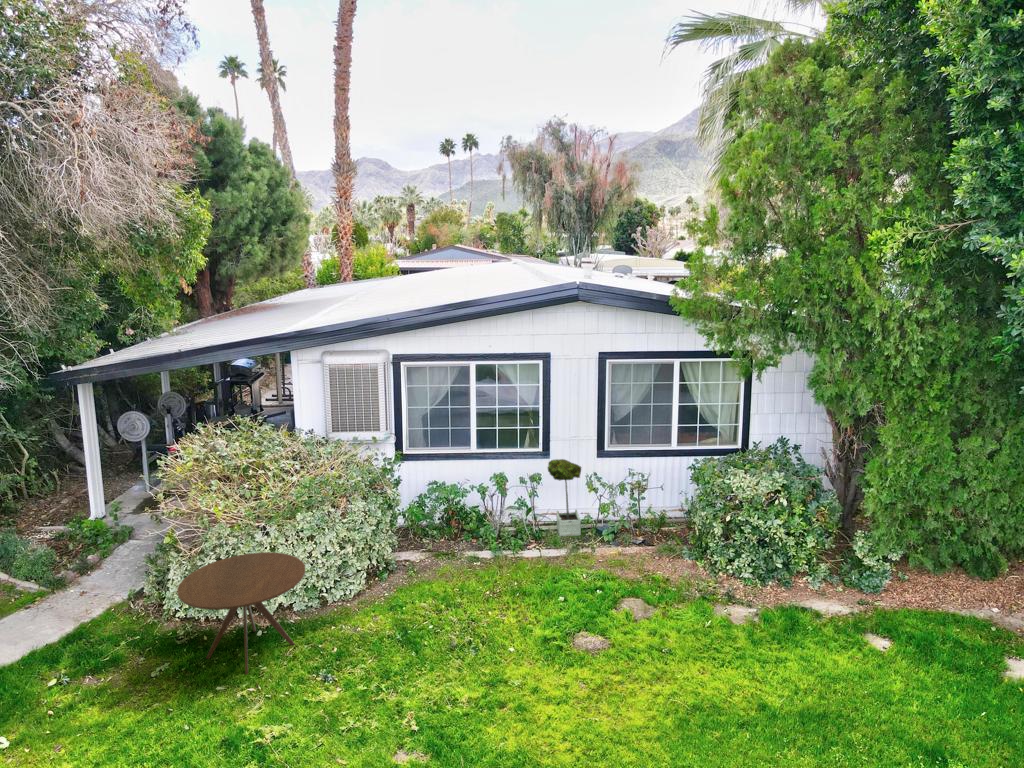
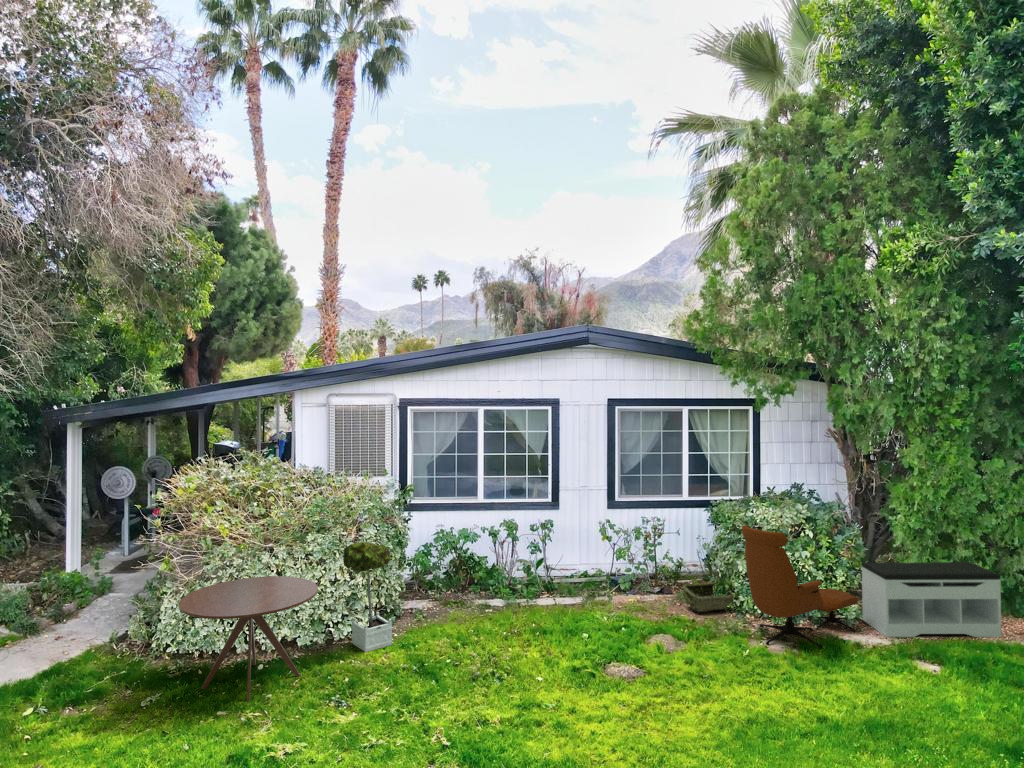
potted tree: present [548,459,581,536] -> present [343,542,392,652]
lounge chair: none [712,504,824,620] -> present [742,525,858,649]
bench: none [829,532,964,607] -> present [861,562,1001,637]
woven basket: none [660,541,710,572] -> present [683,582,734,612]

